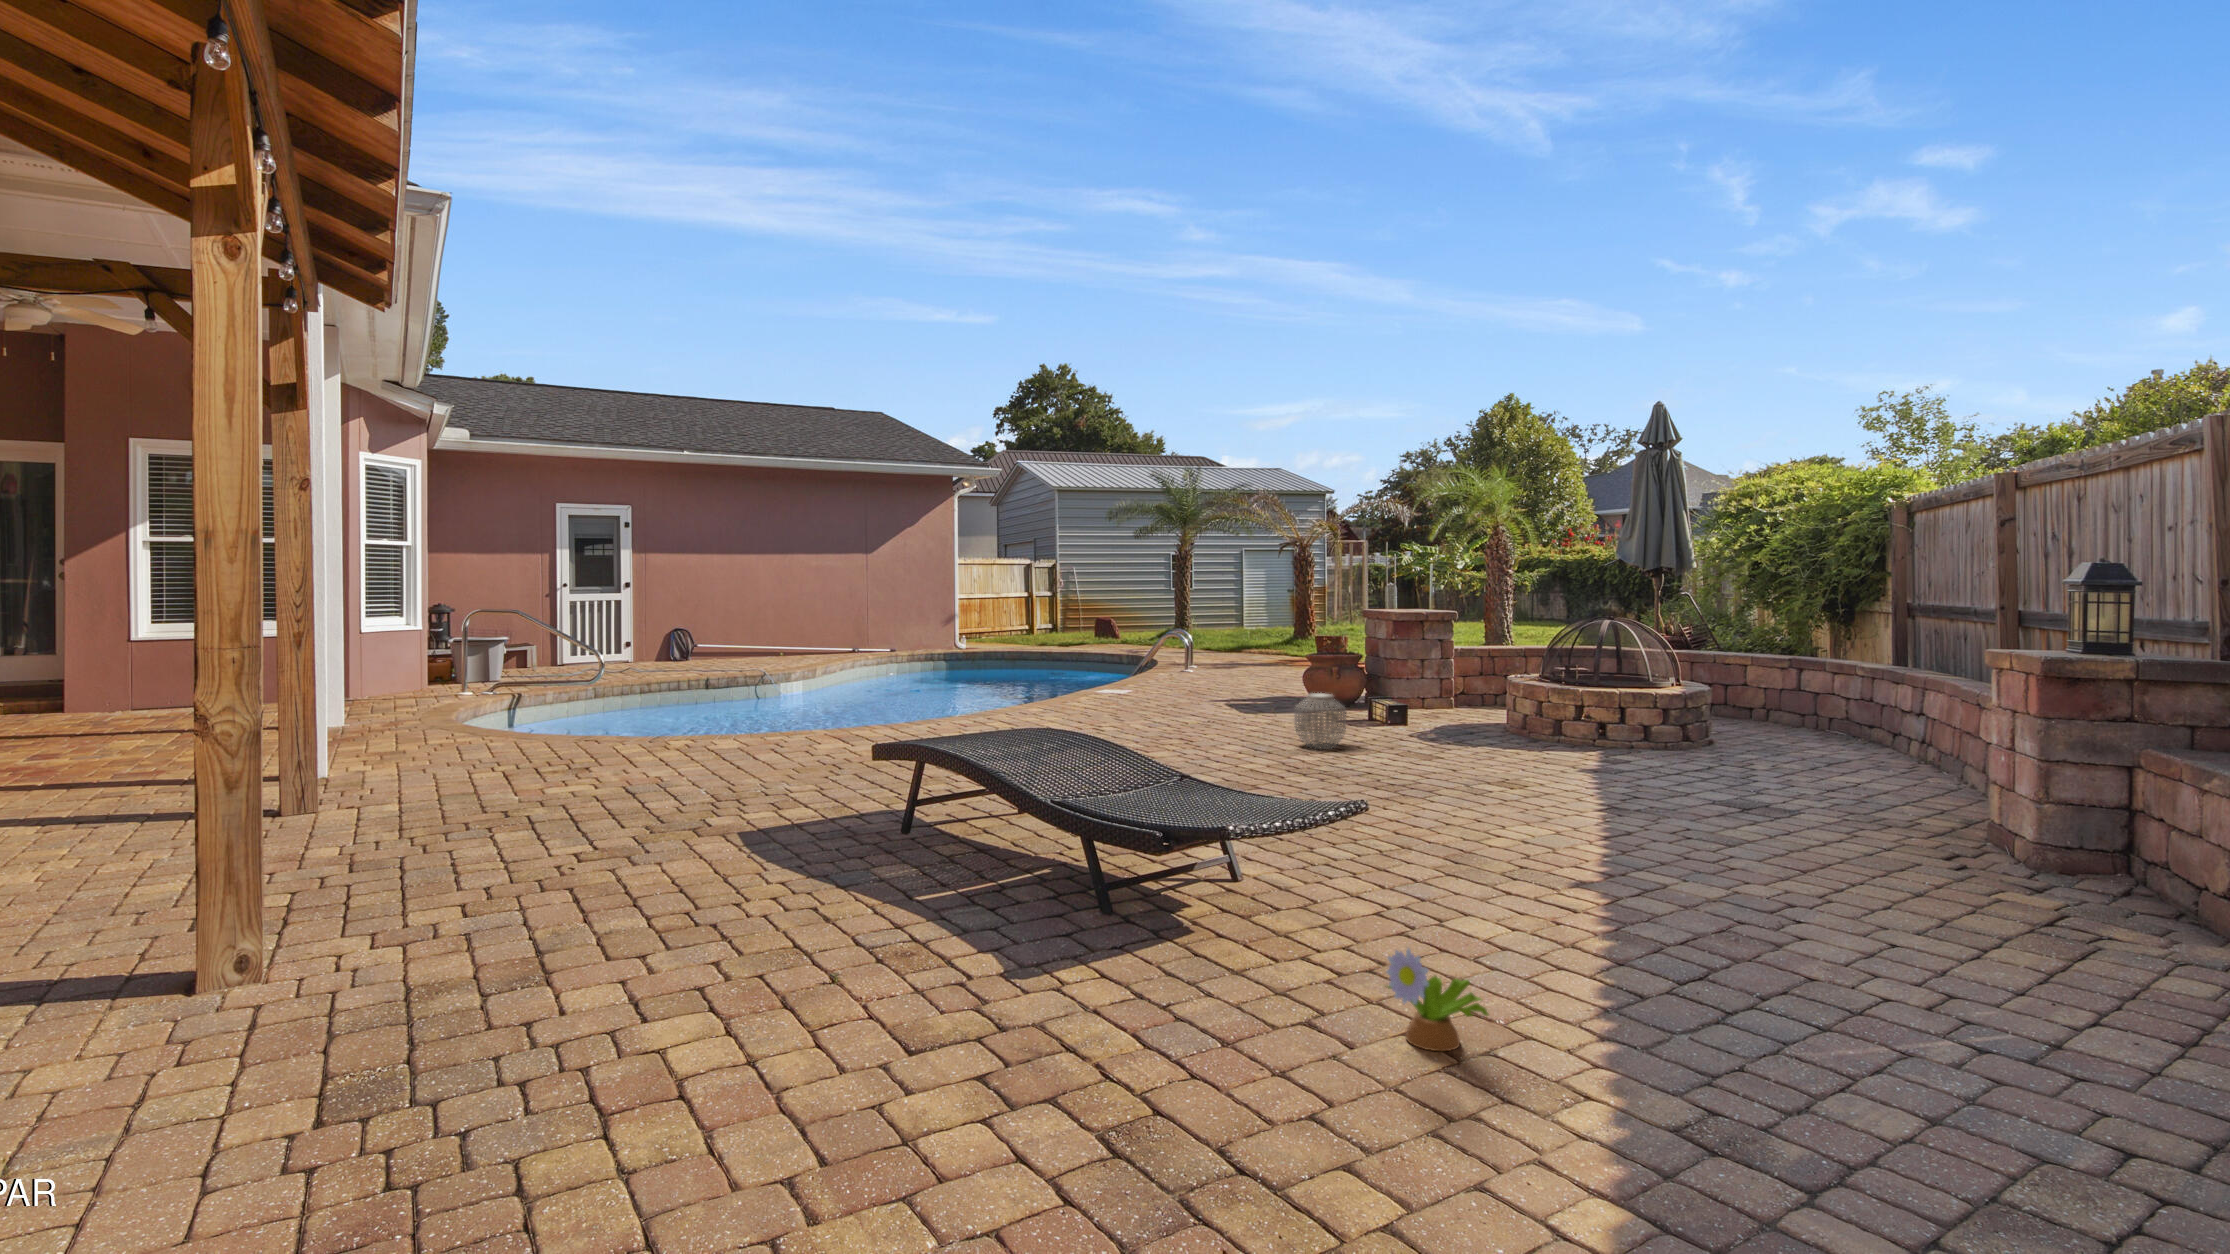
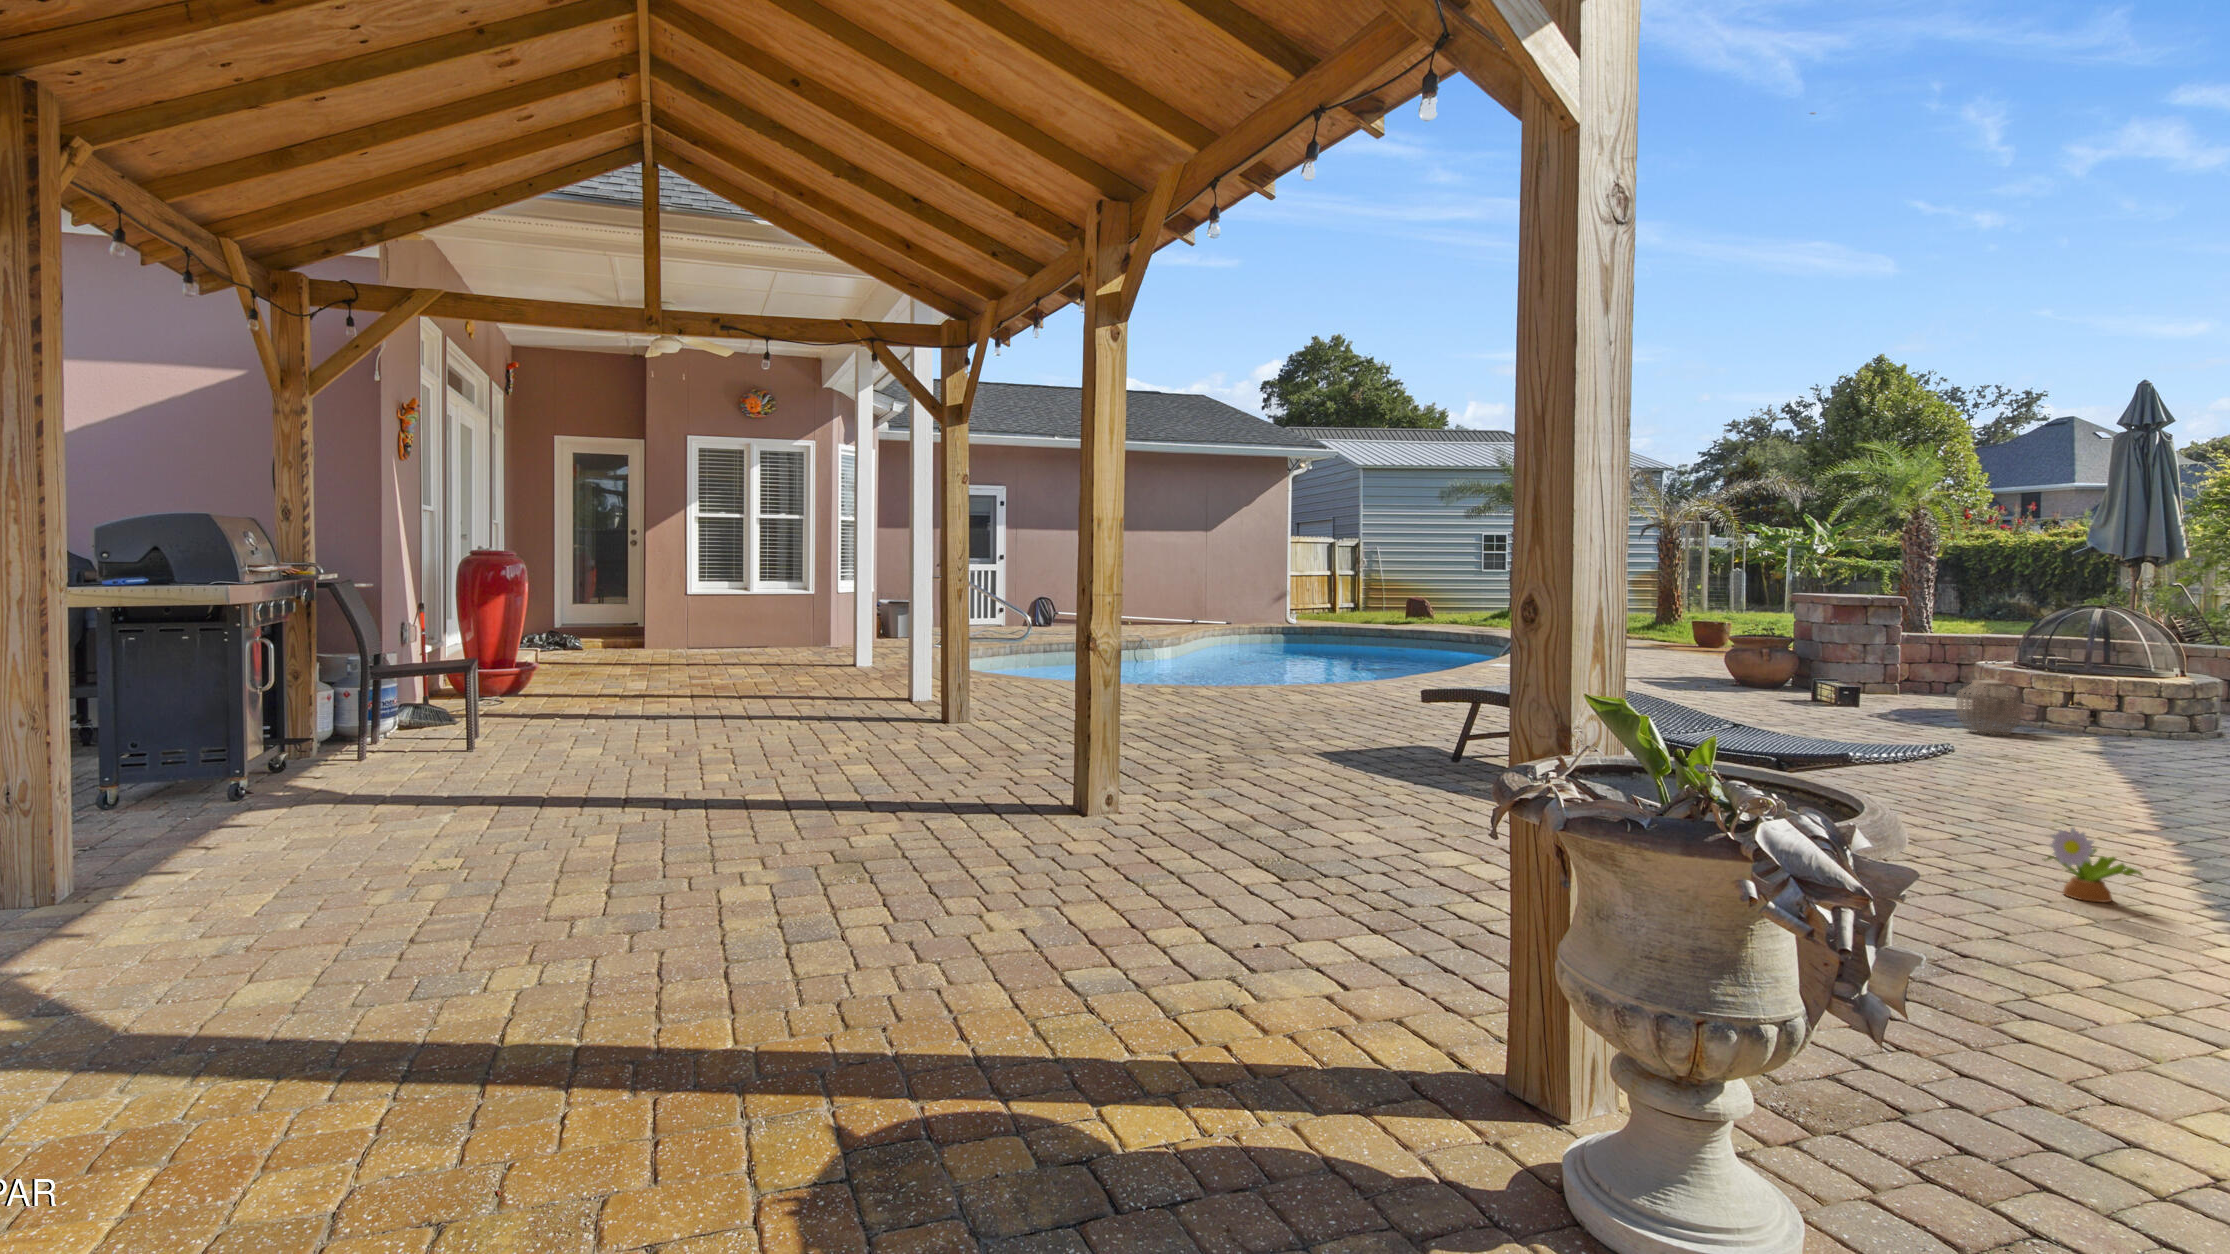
woven basket: present [1294,693,1346,749] -> present [1957,680,2022,736]

